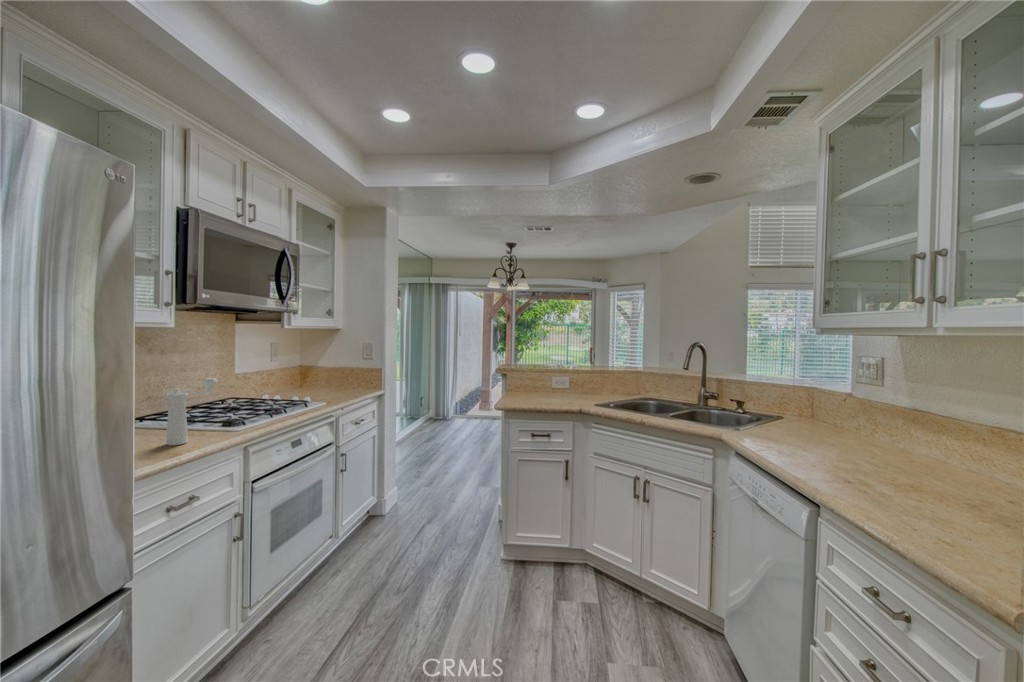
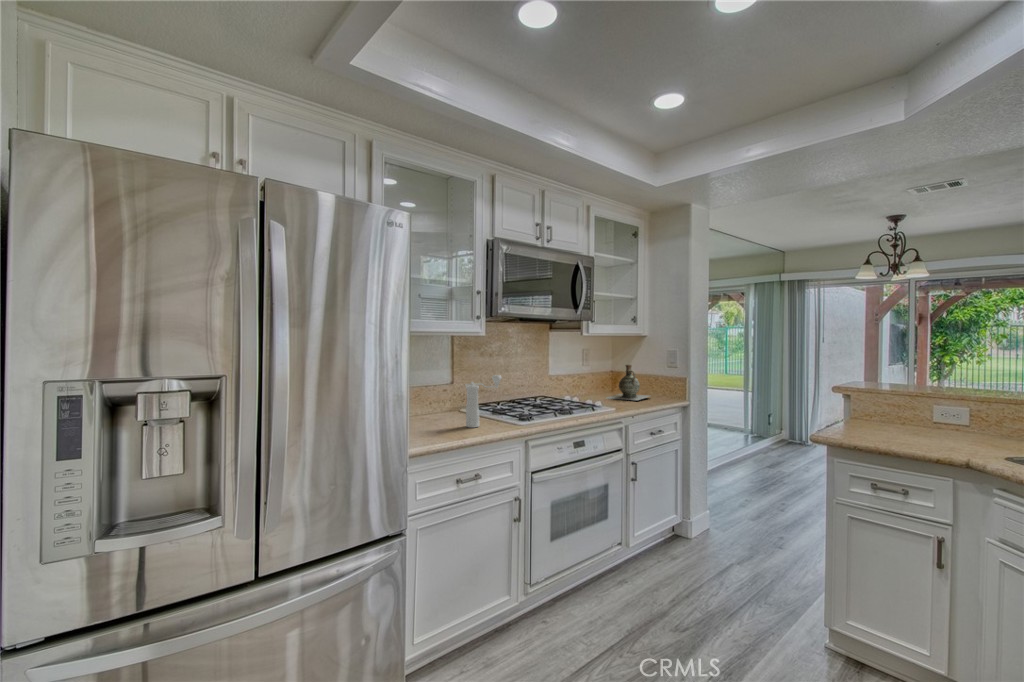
ceramic jug: none [300,357,349,392] -> present [607,365,649,400]

